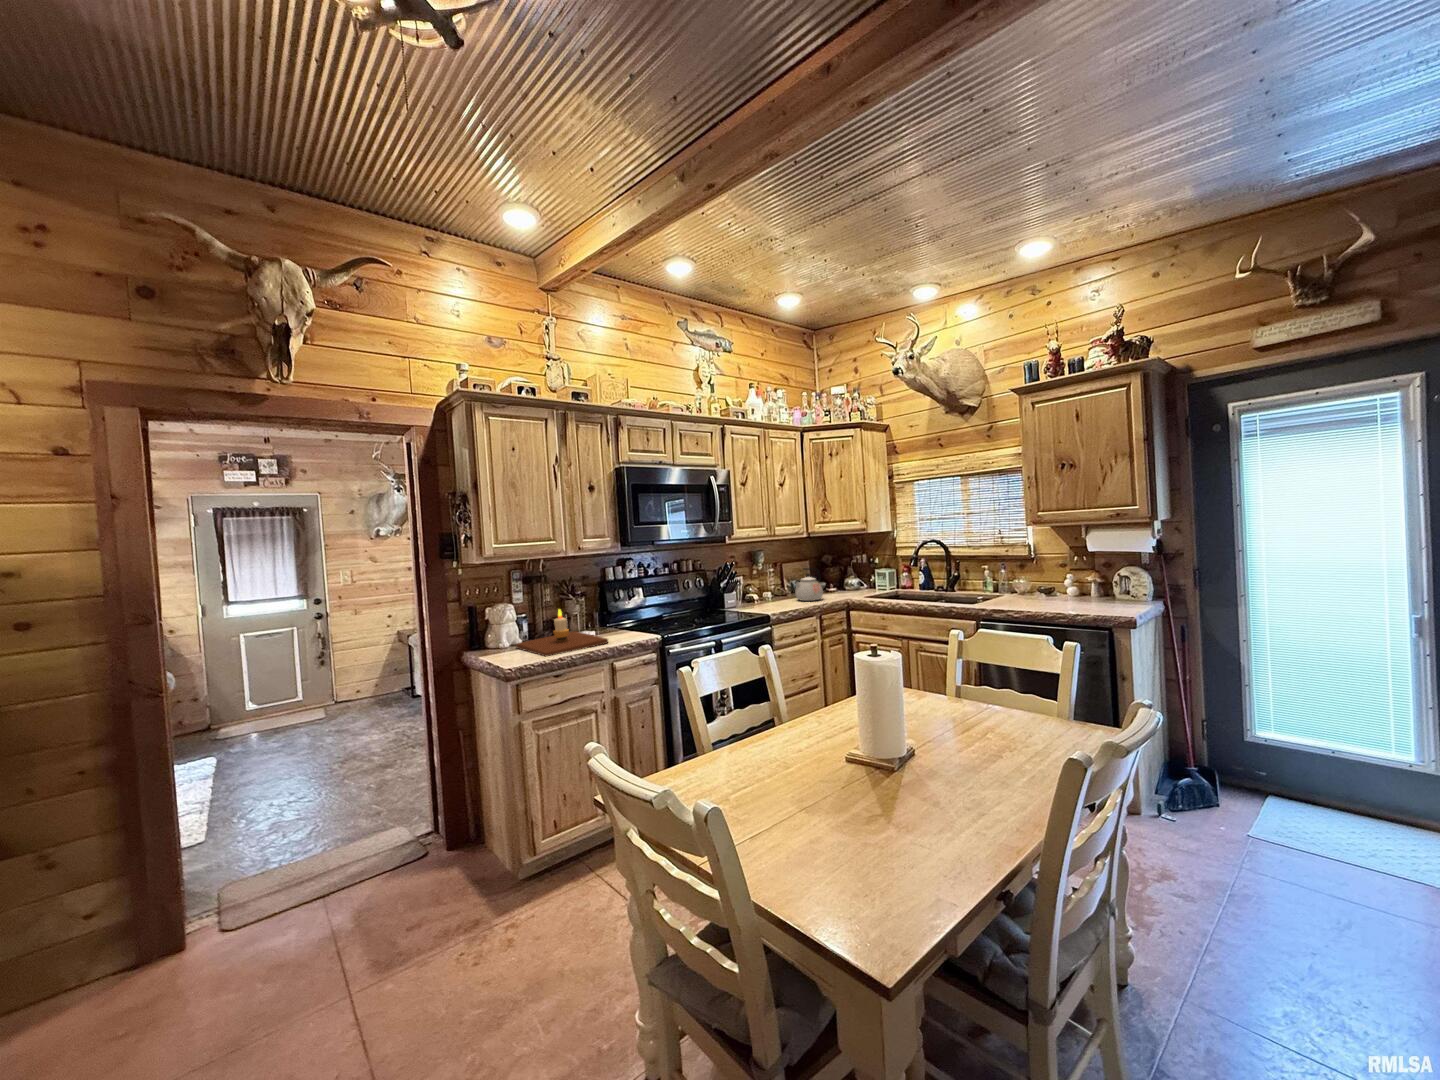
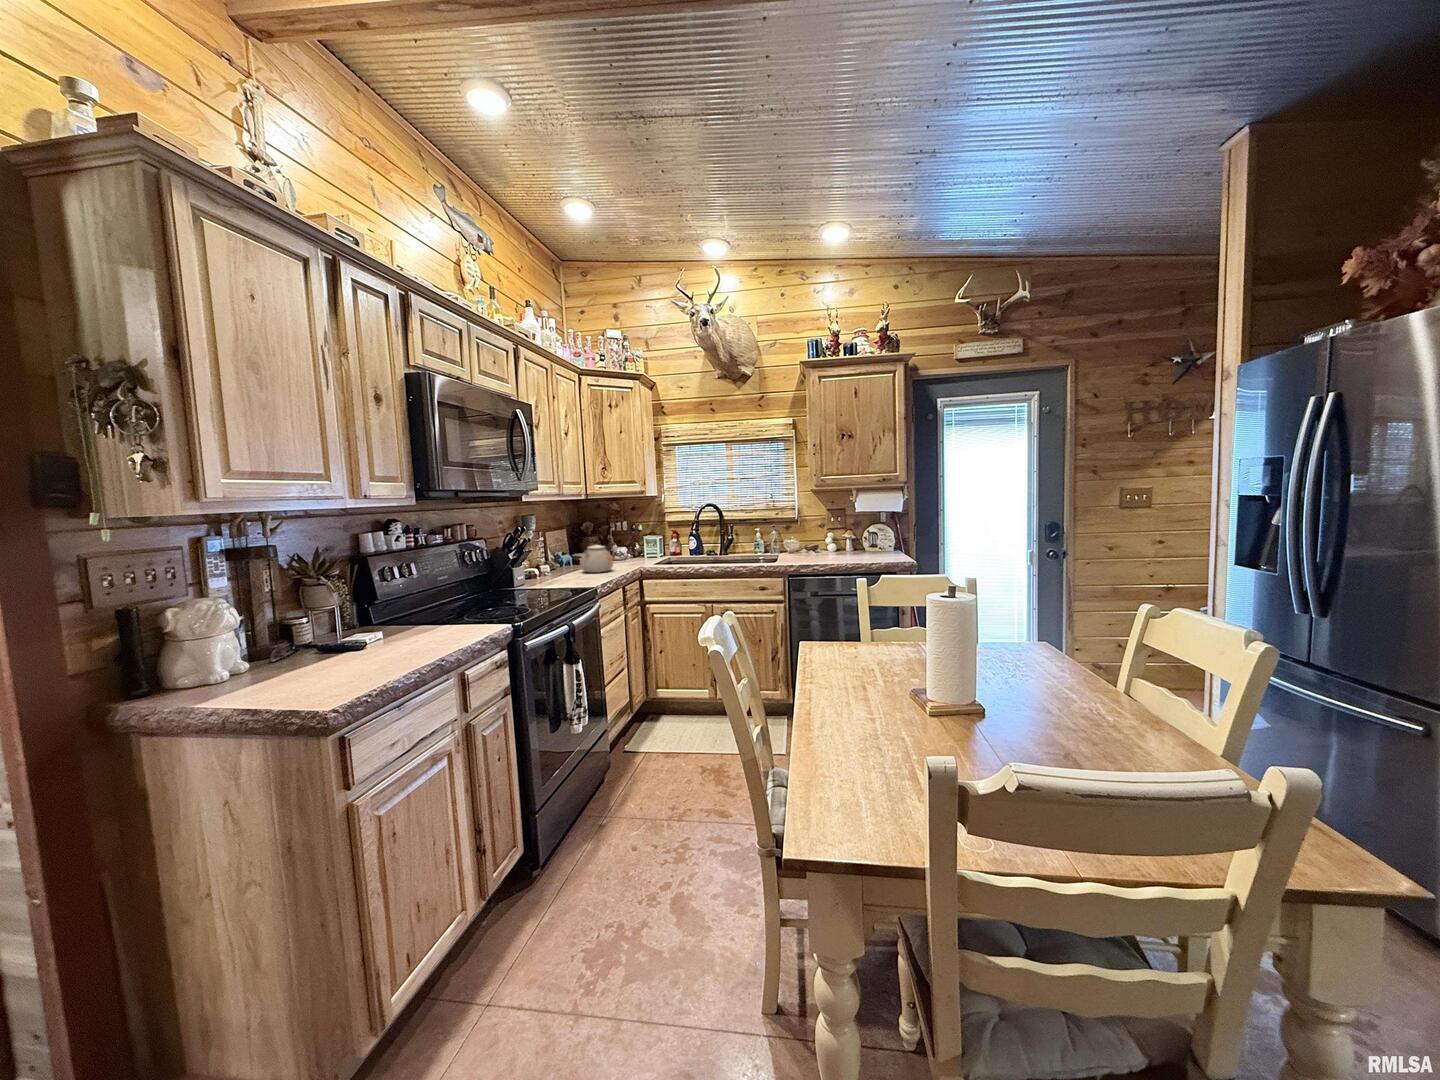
candle: present [516,609,608,656] -> none [280,591,459,670]

